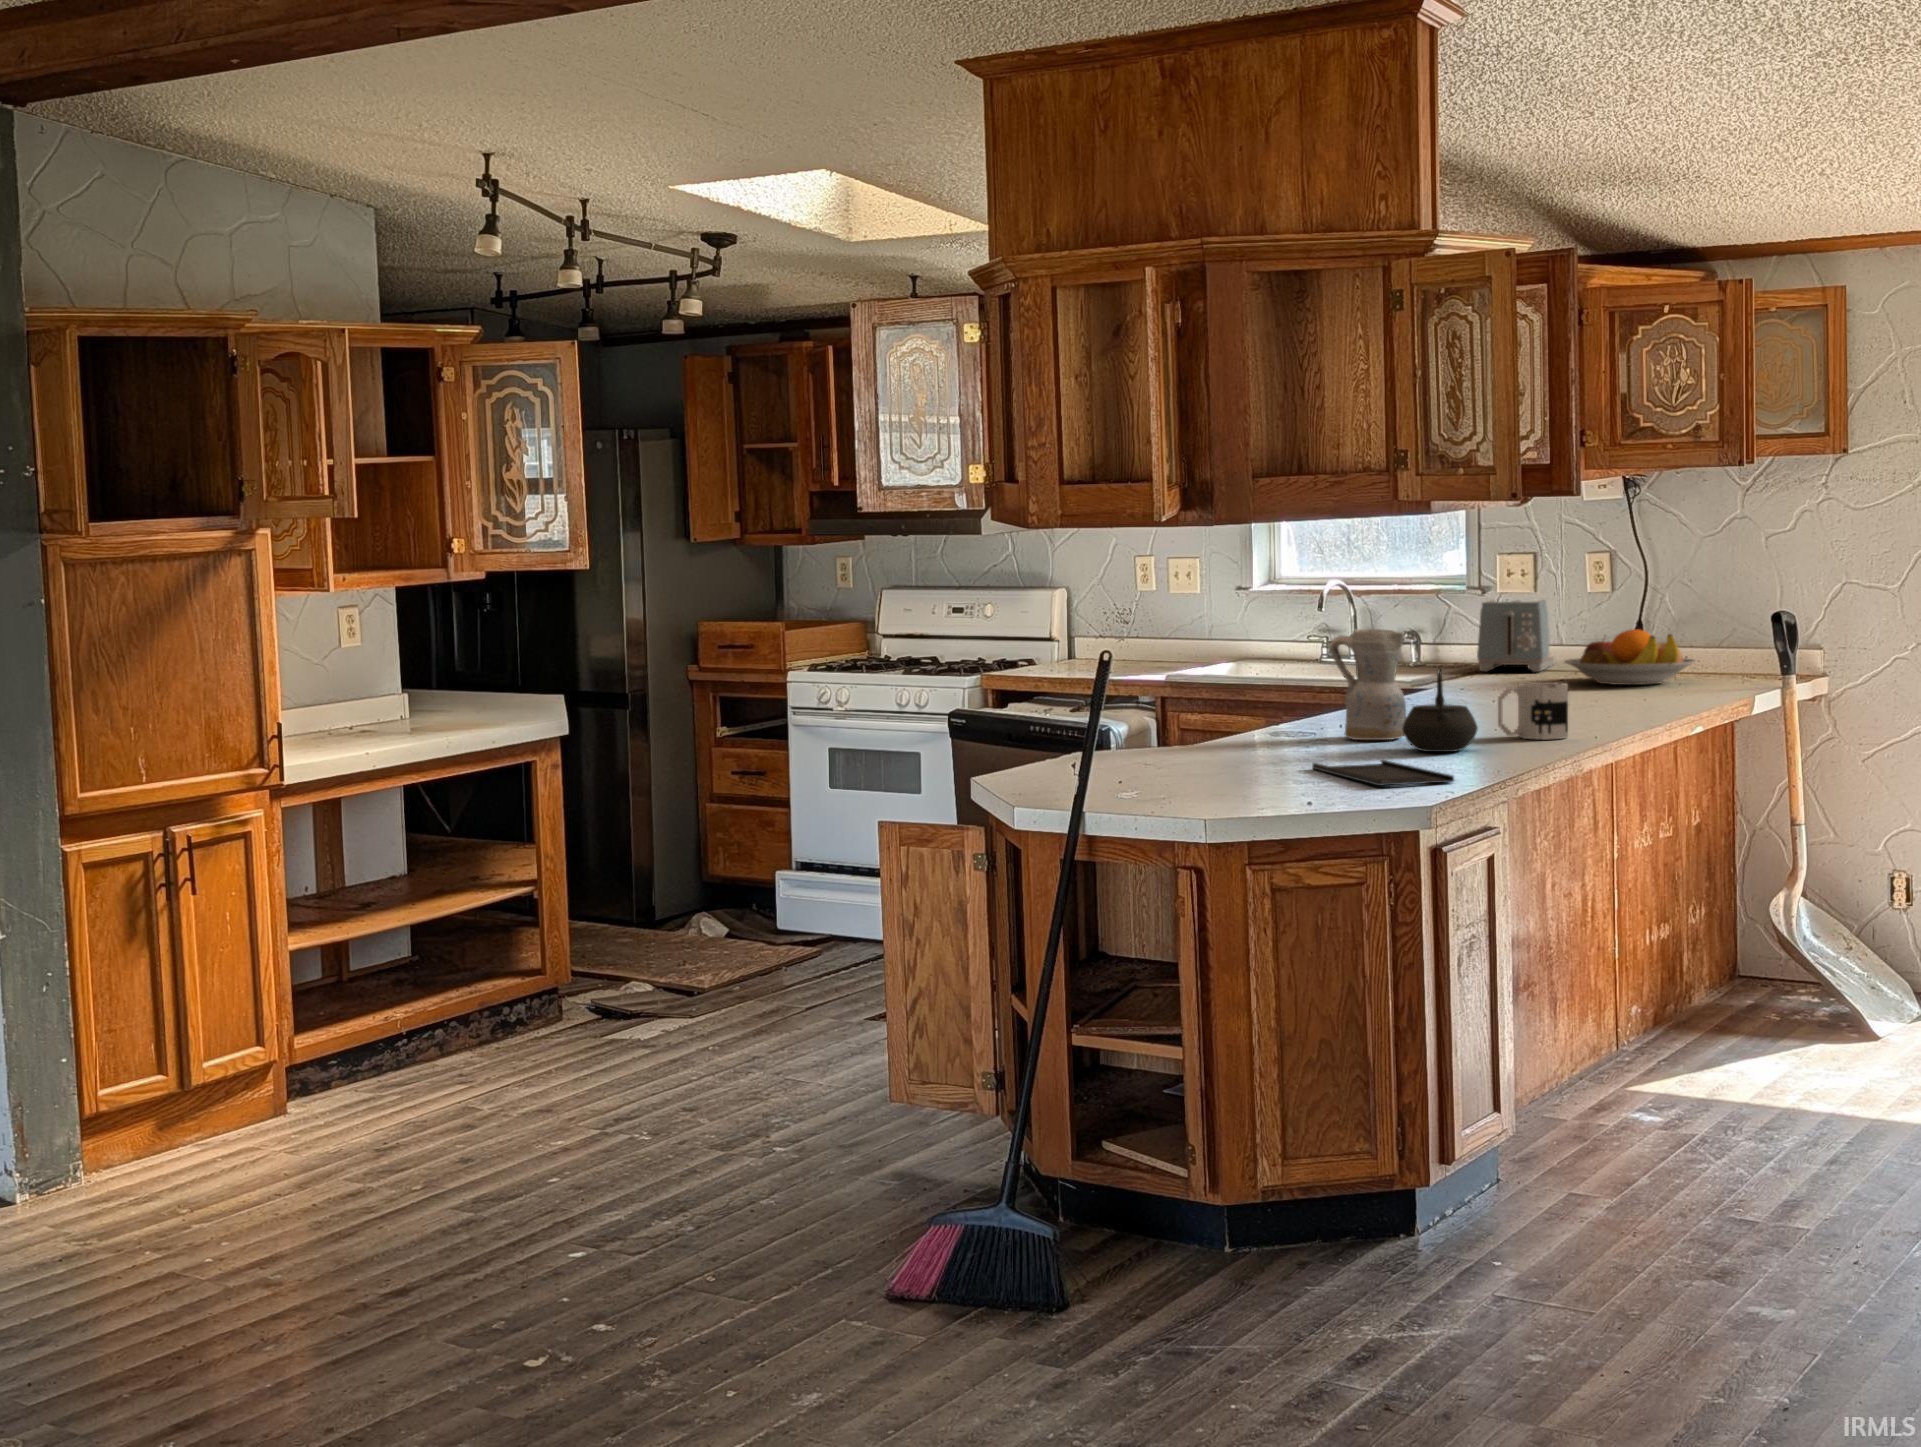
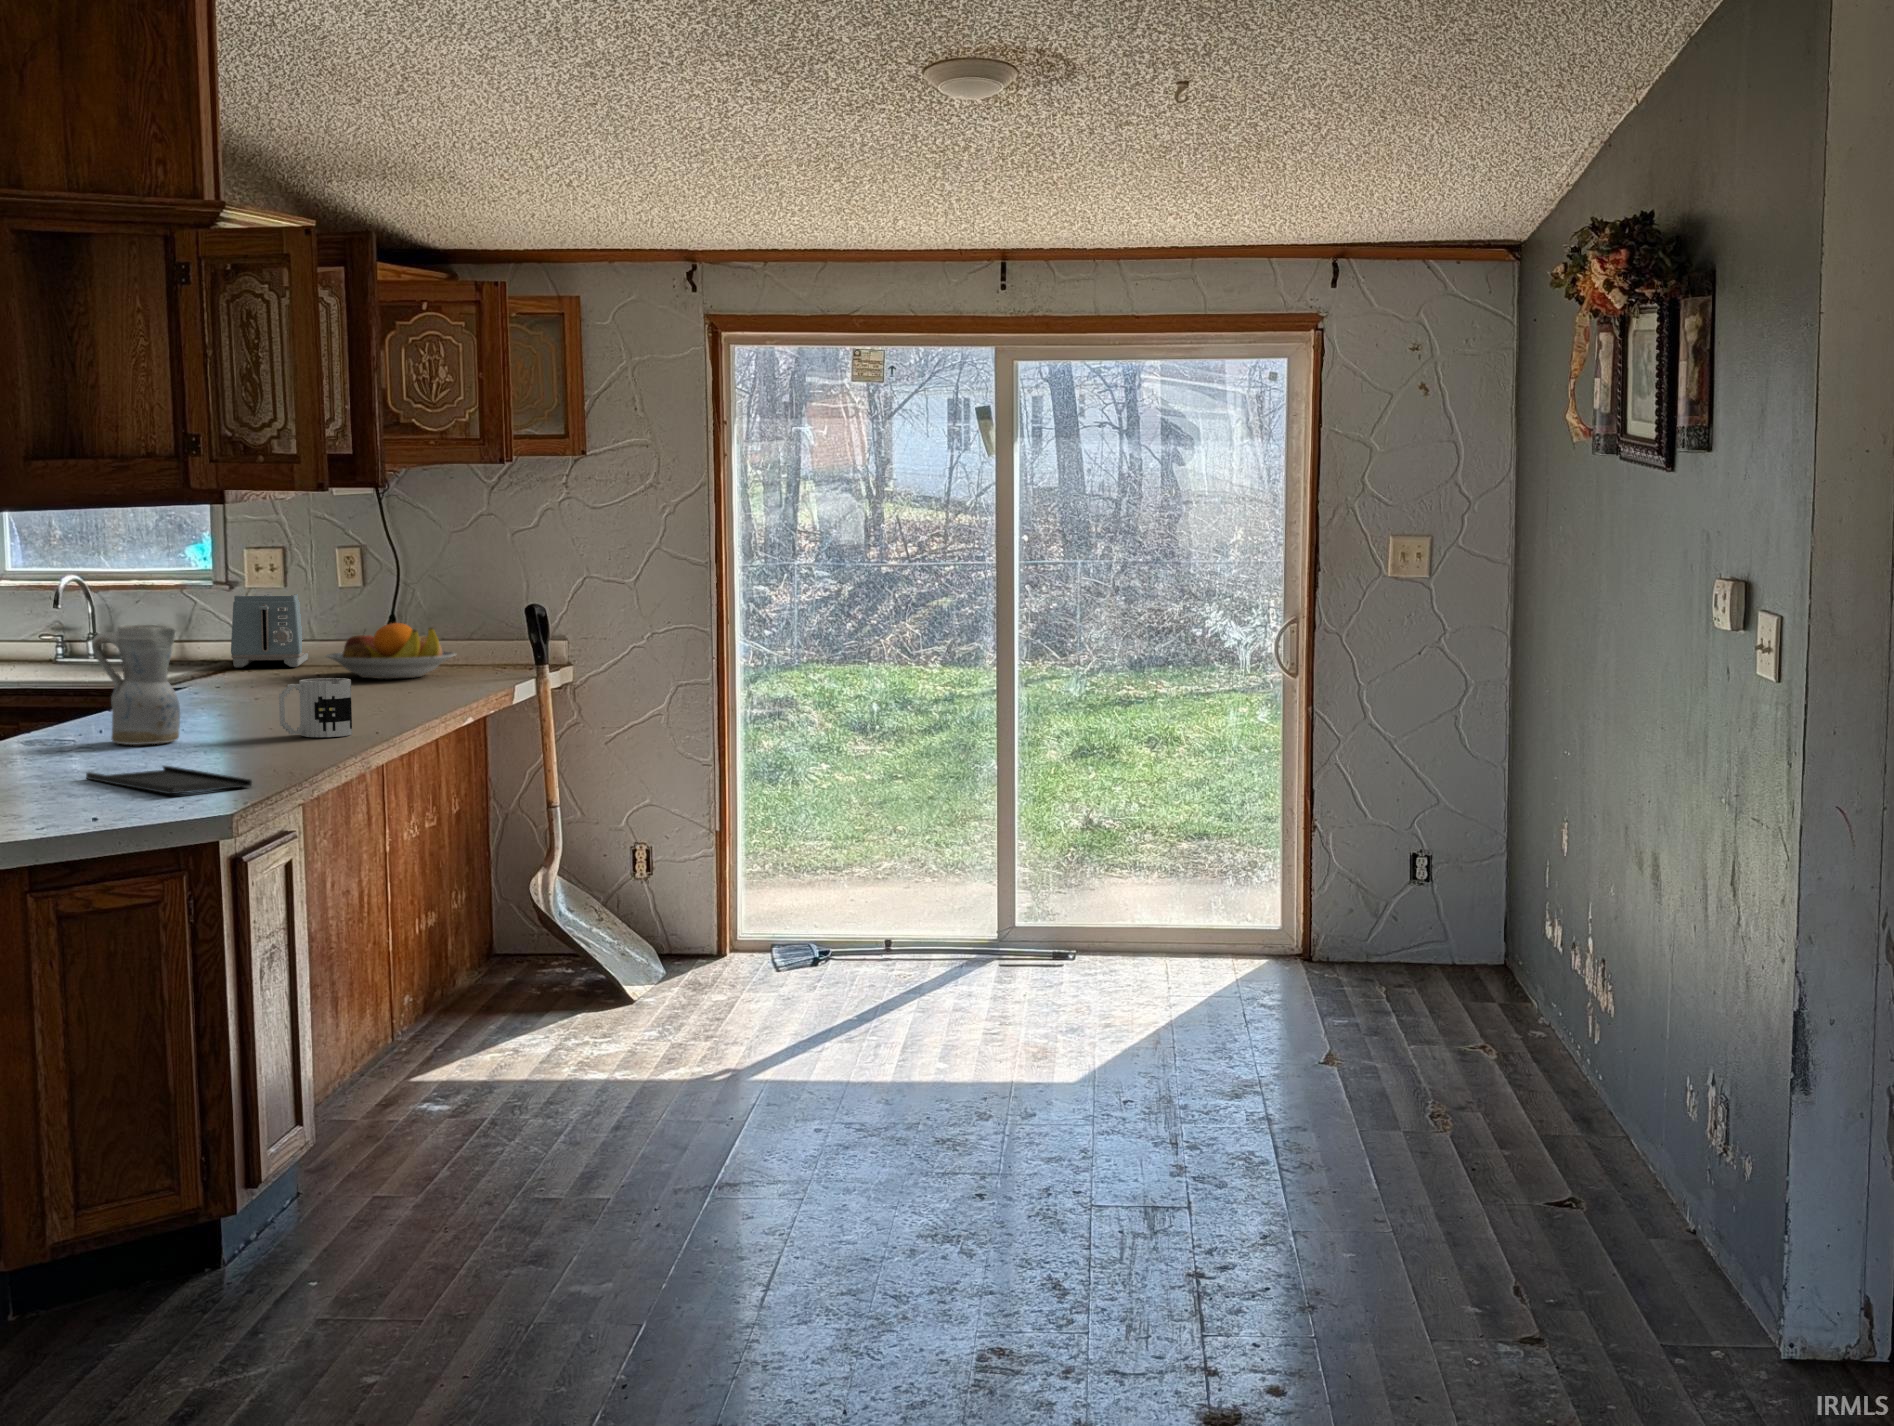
kettle: present [1402,668,1478,752] -> none [181,665,263,755]

